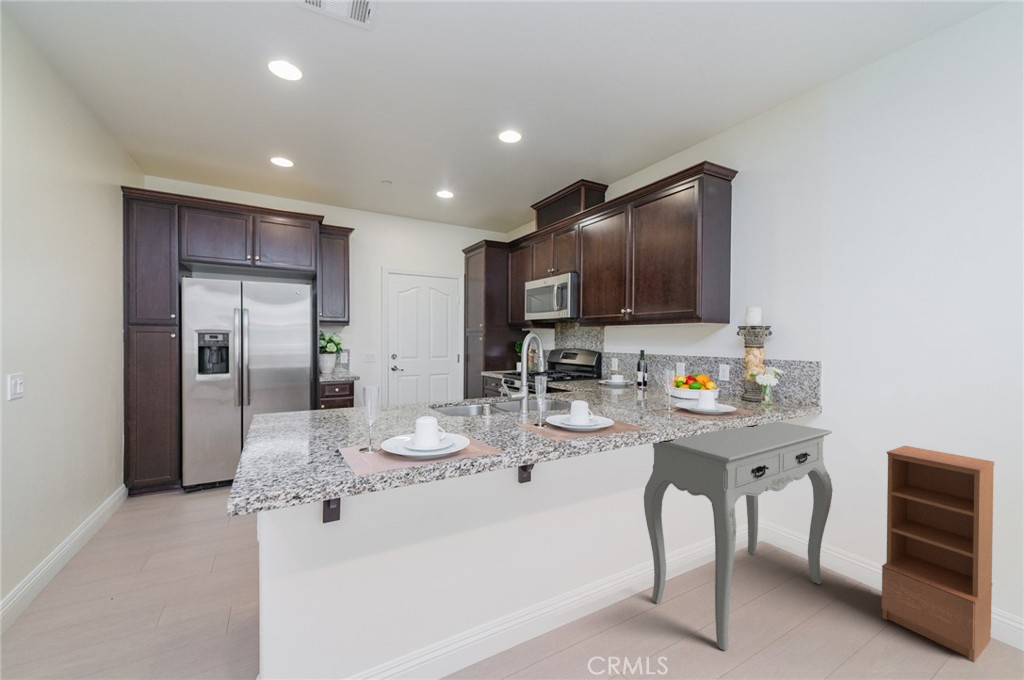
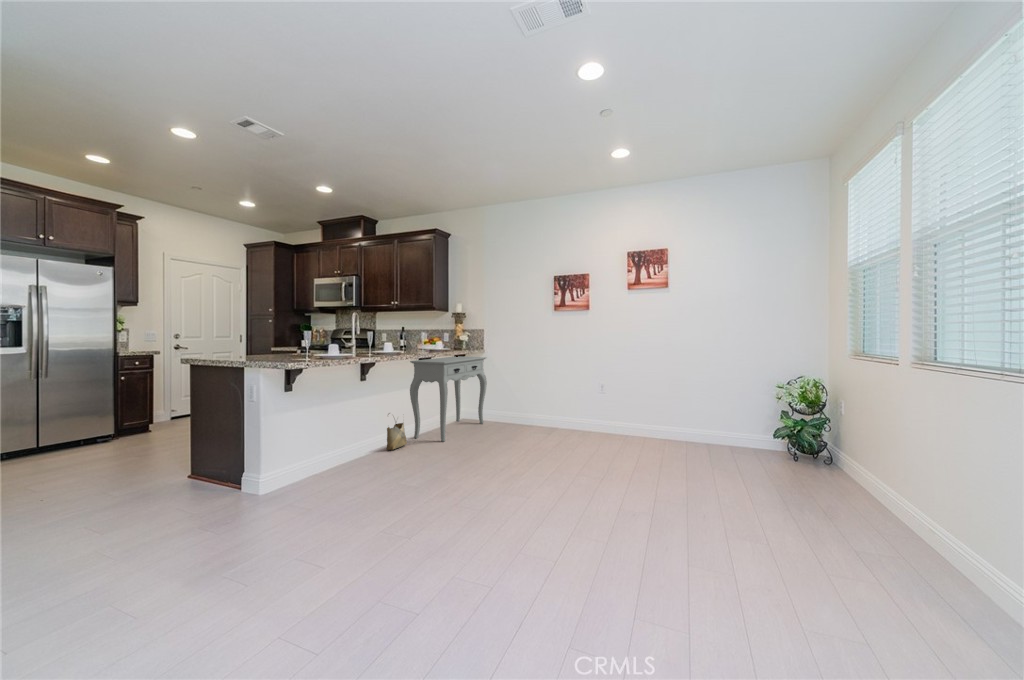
bookcase: present [882,446,994,662] -> none [500,360,531,429]
woven basket: none [585,552,632,650] -> present [387,423,407,450]

